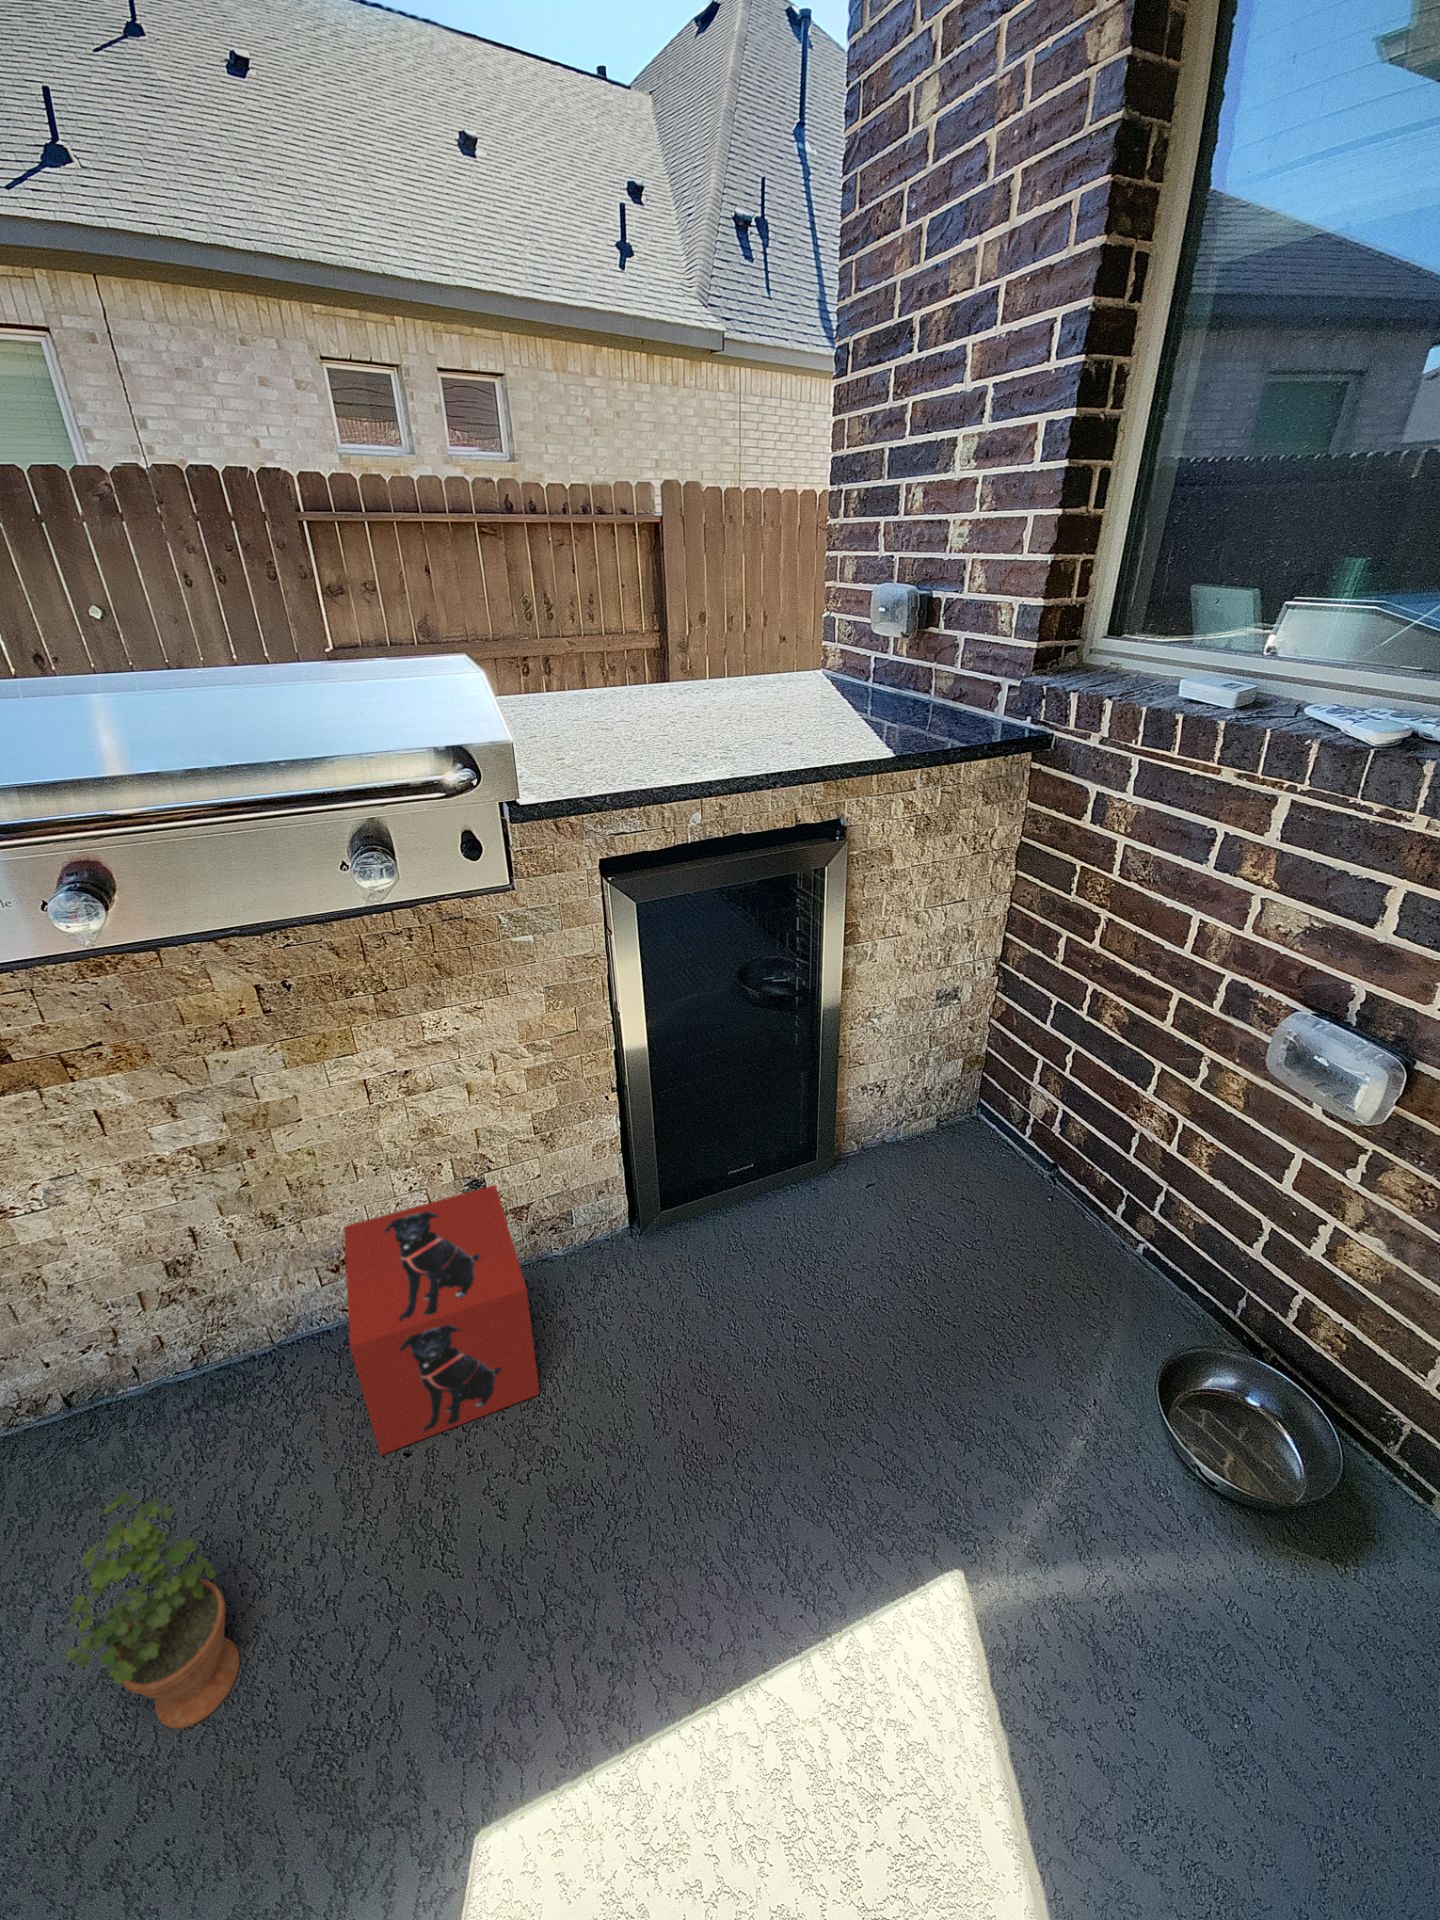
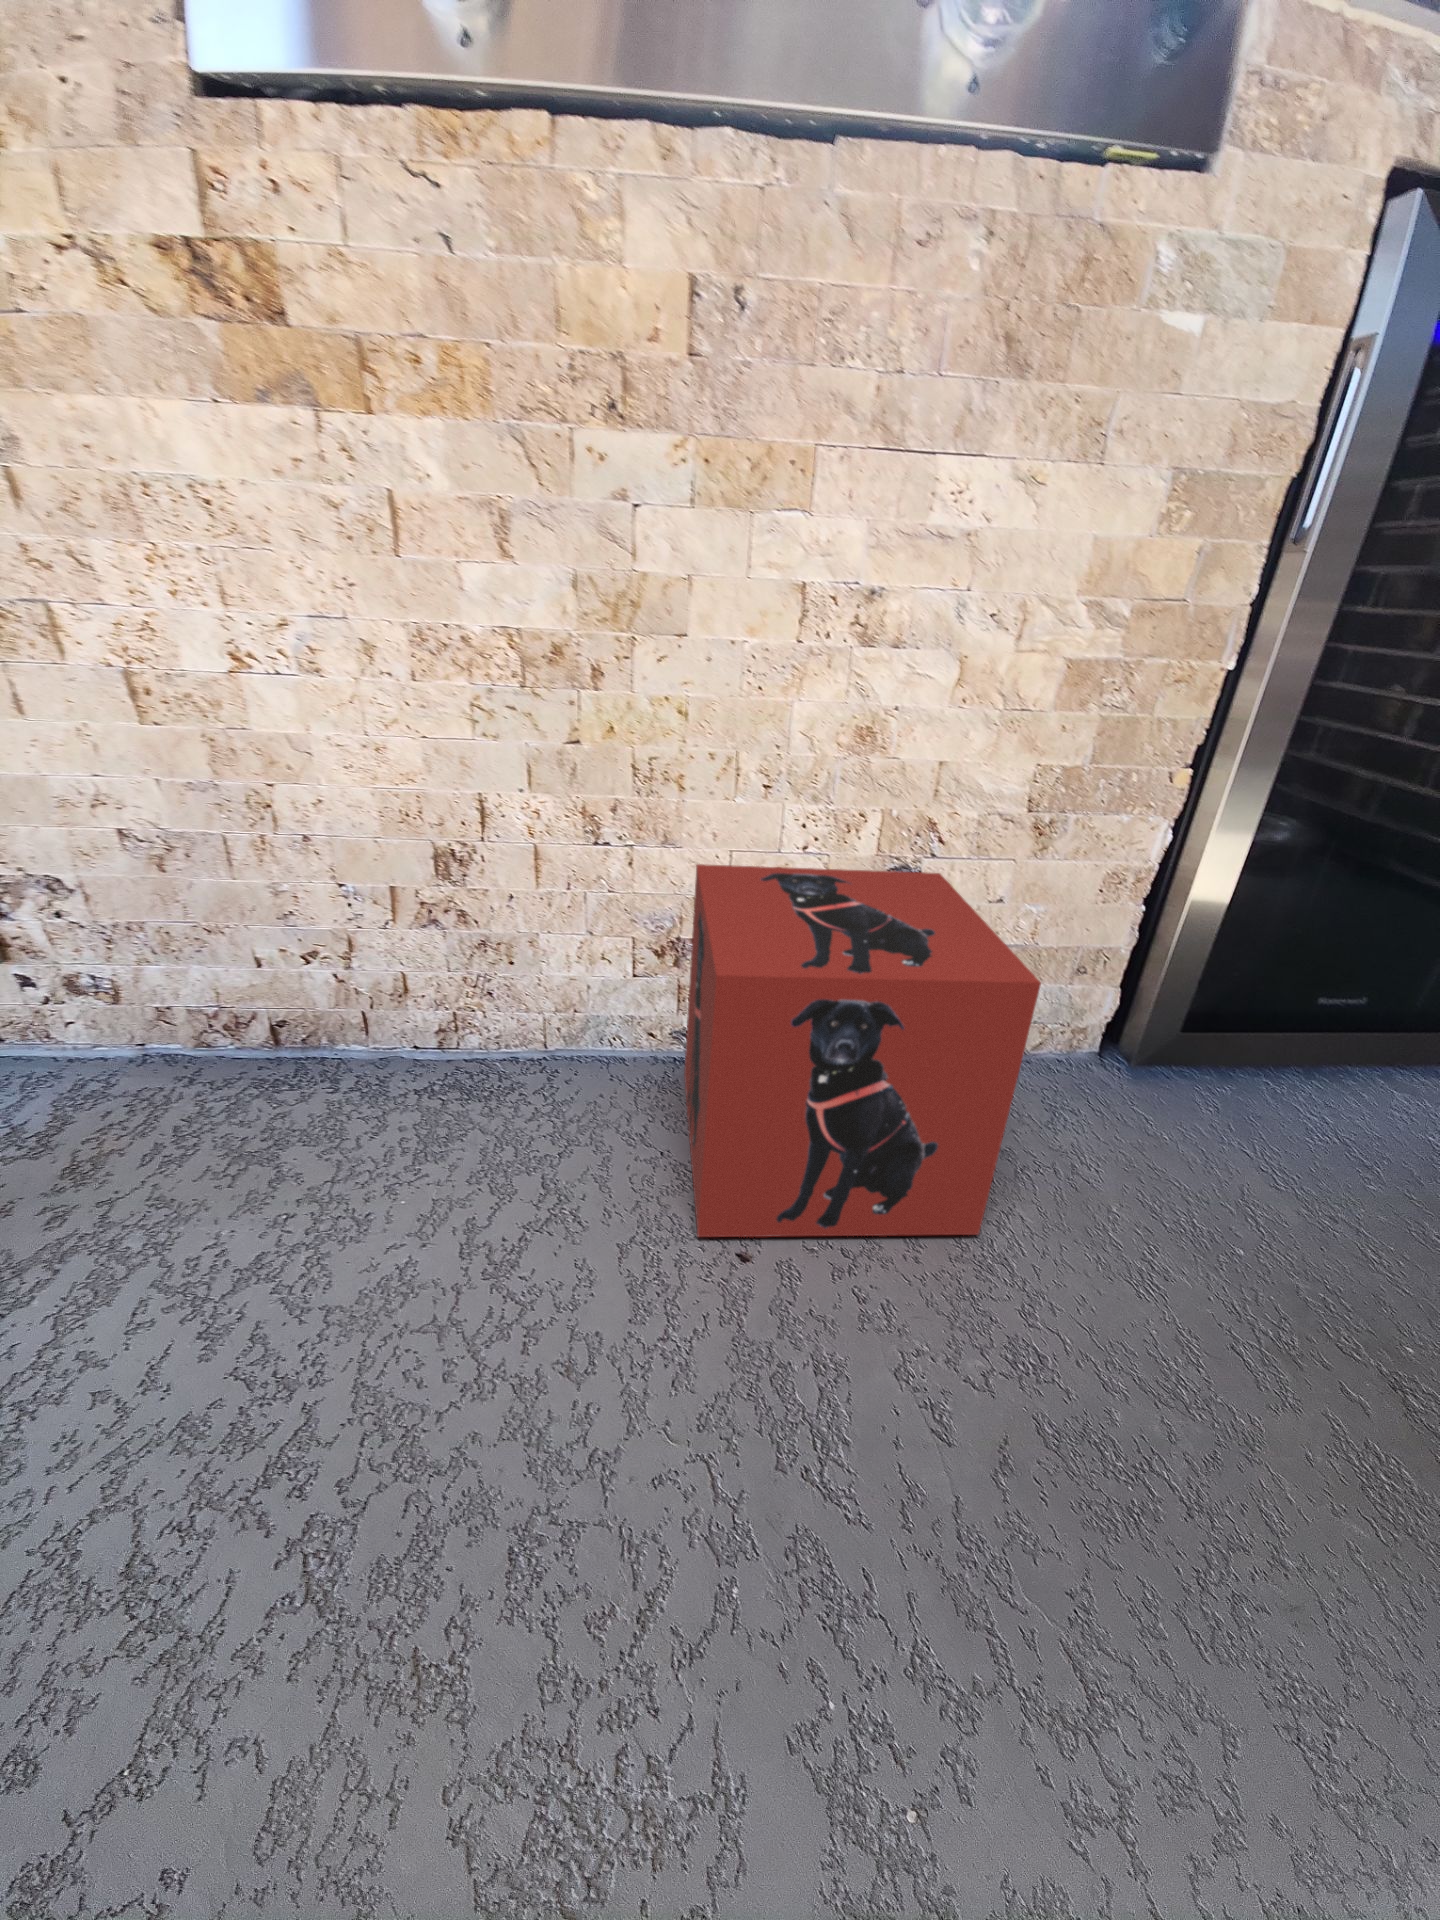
potted plant: present [61,1493,240,1729] -> none [139,1009,436,1551]

